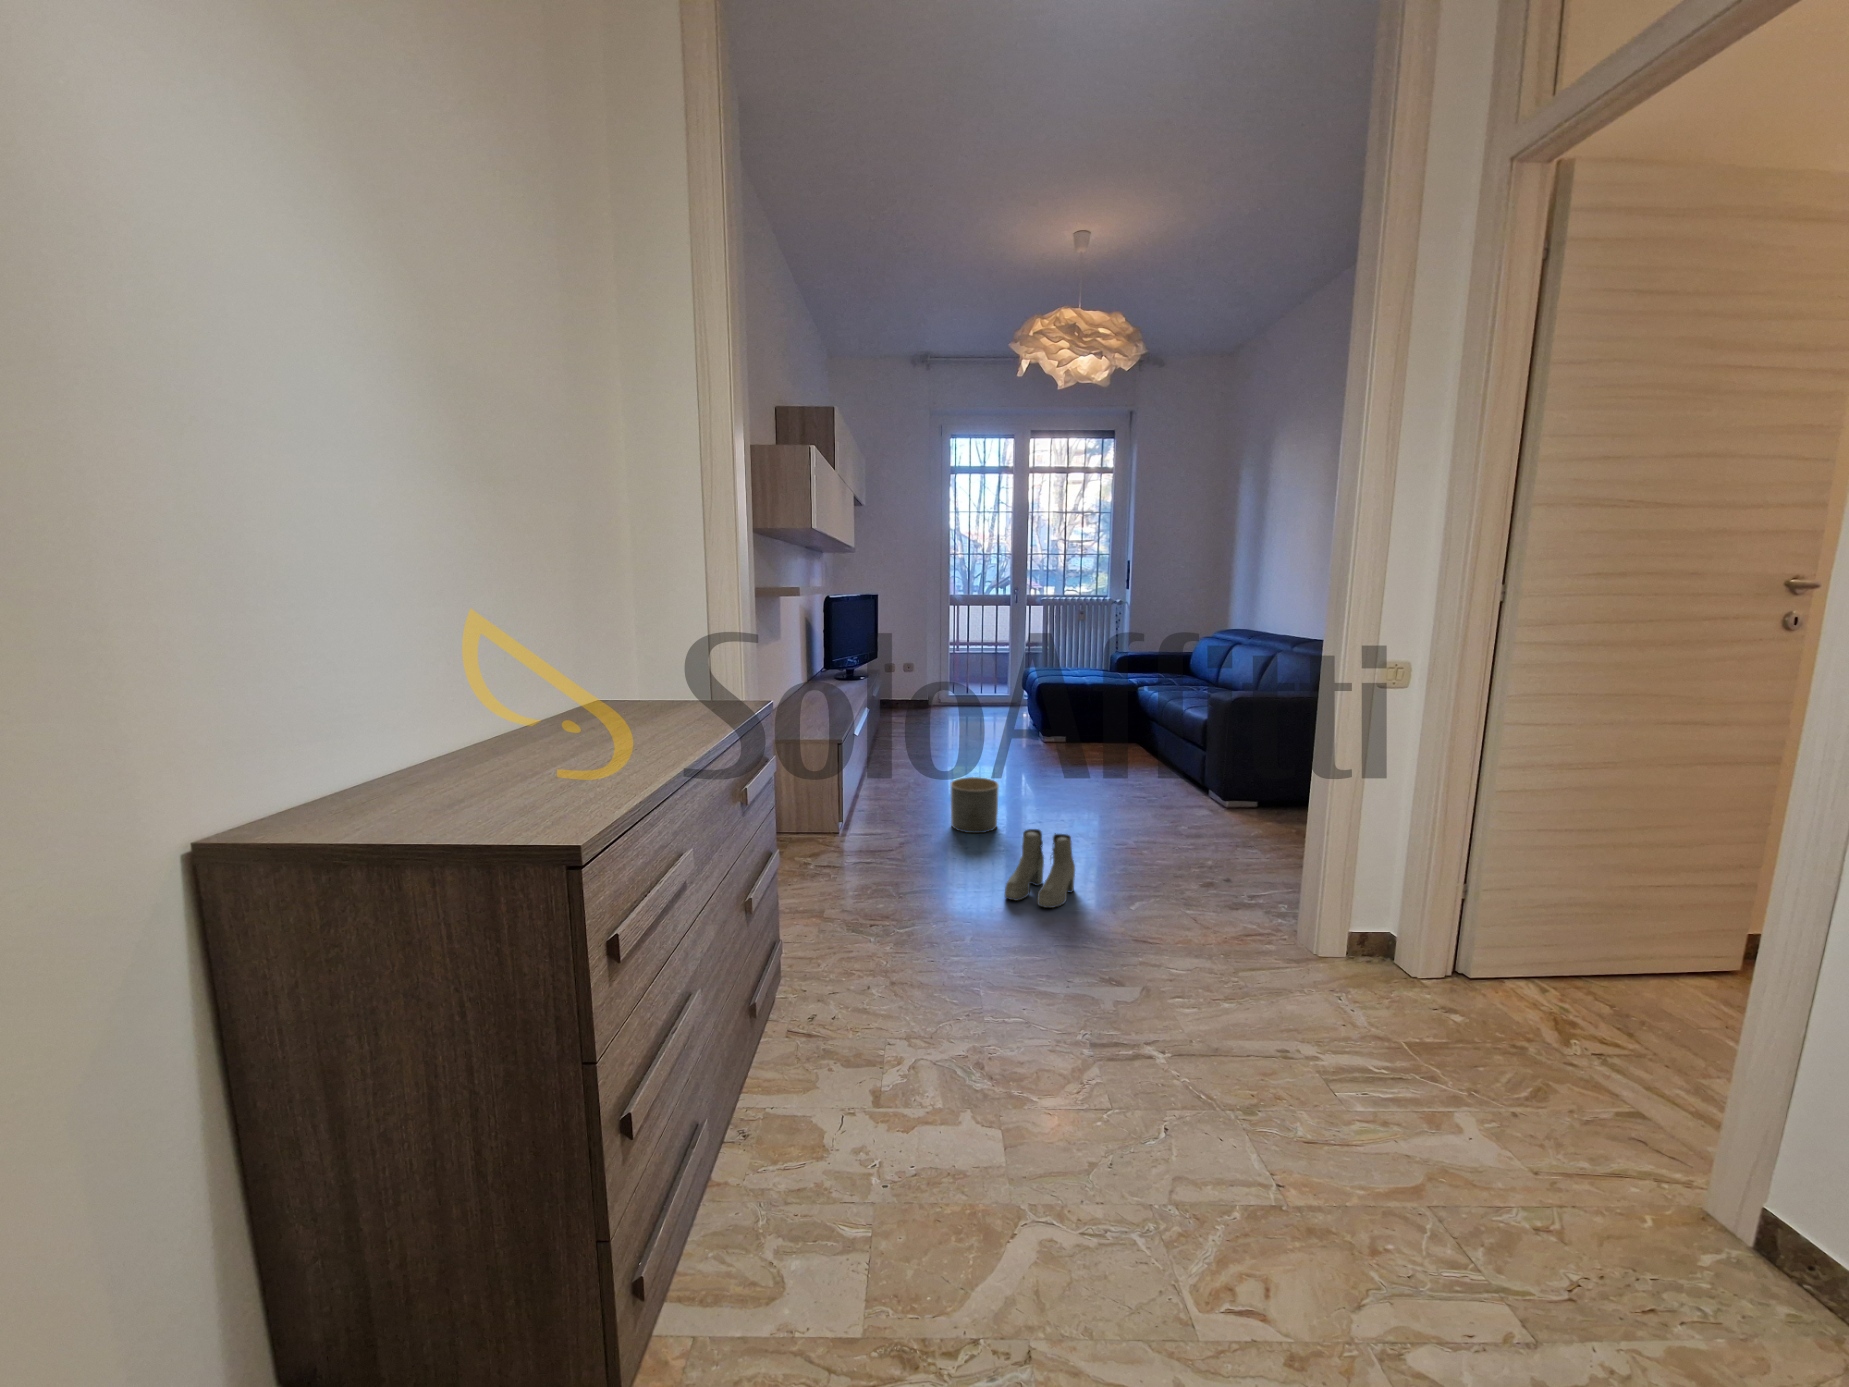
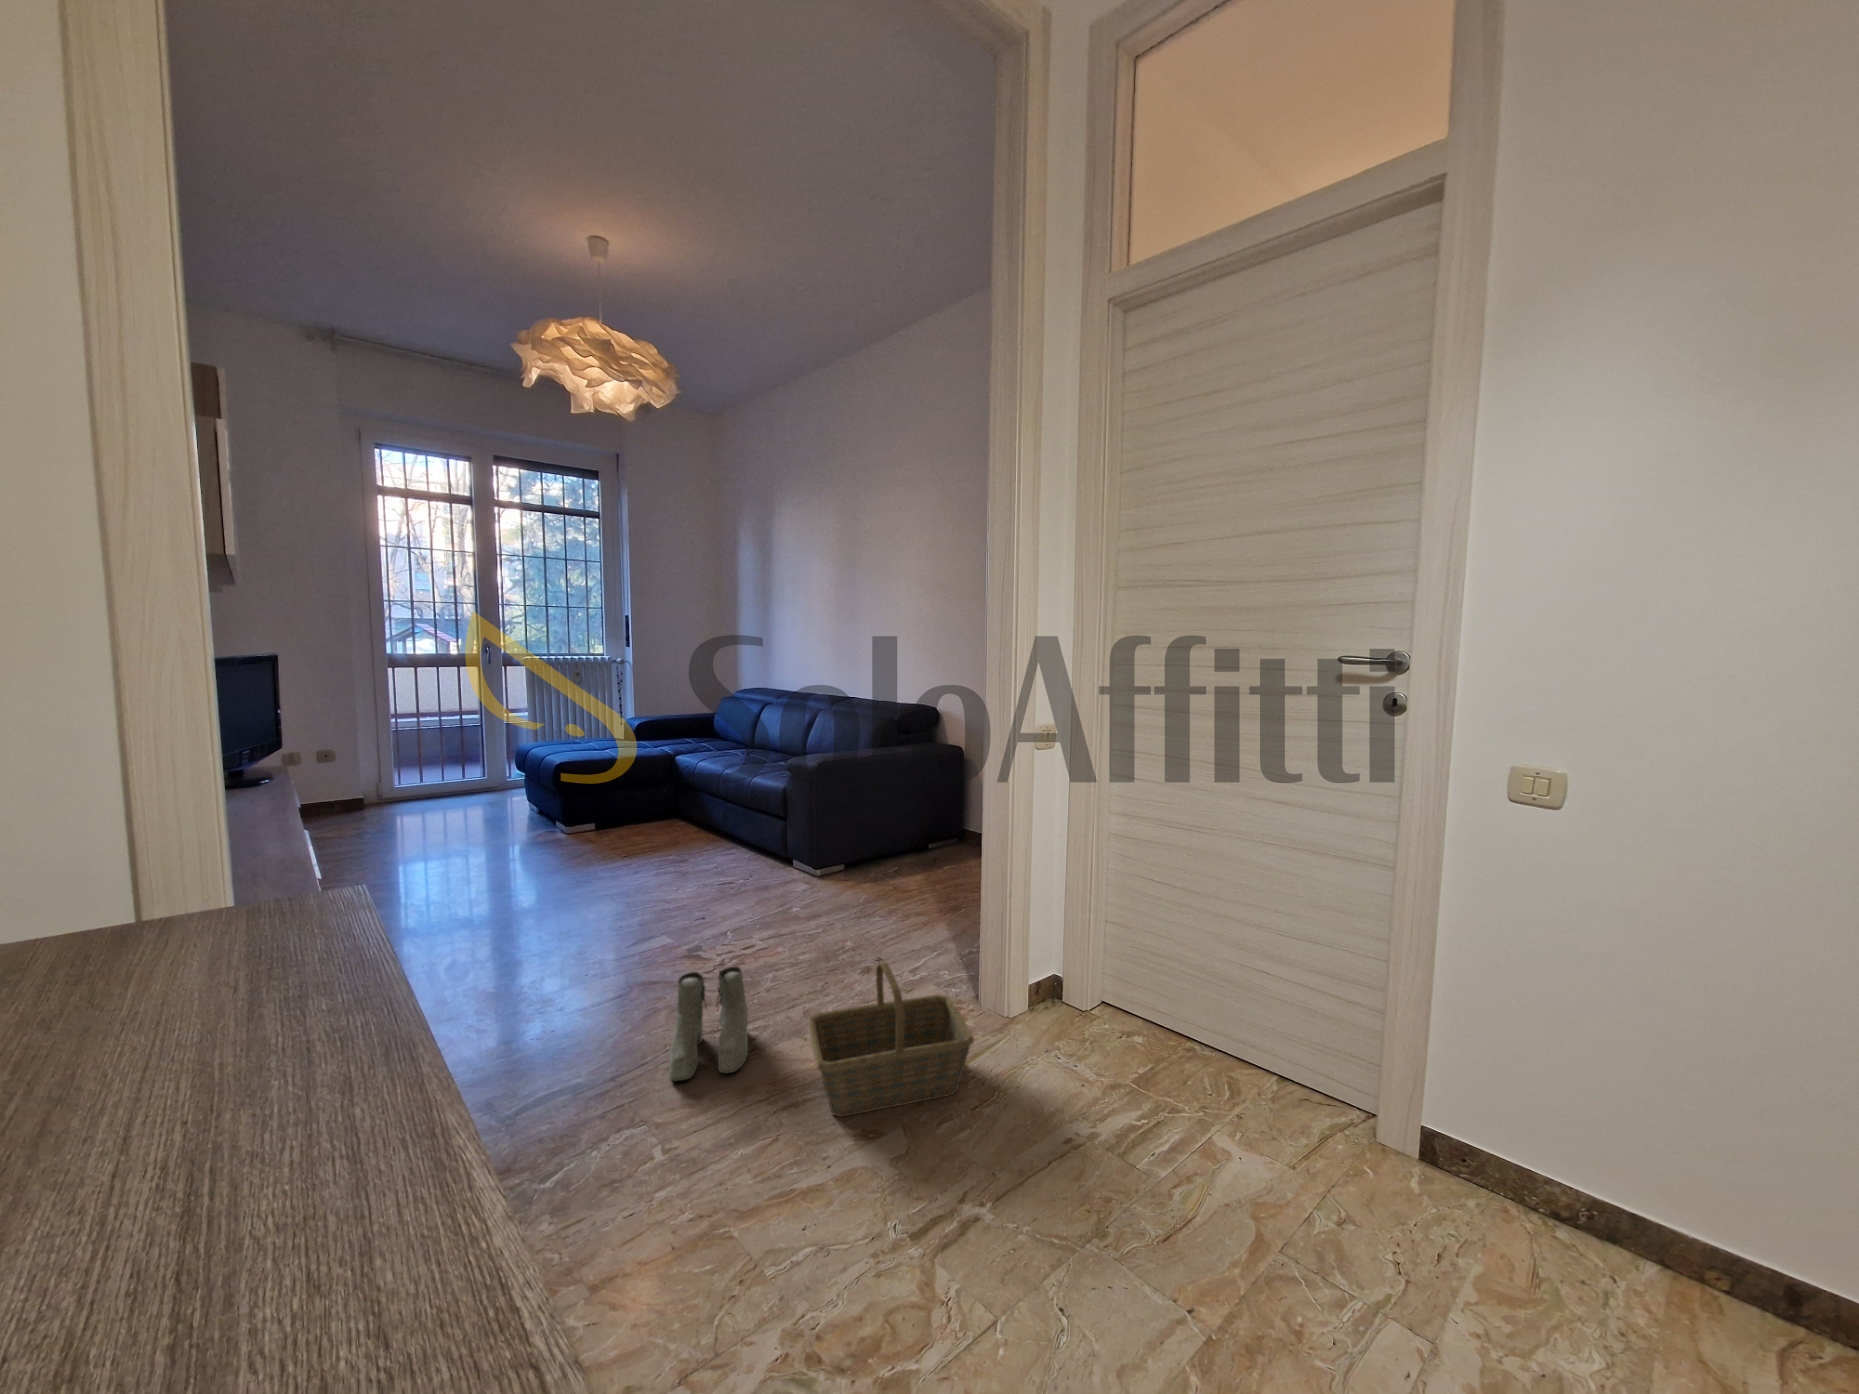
planter: present [950,777,999,833] -> none [510,915,587,1002]
basket: none [1083,856,1236,989] -> present [809,962,974,1117]

